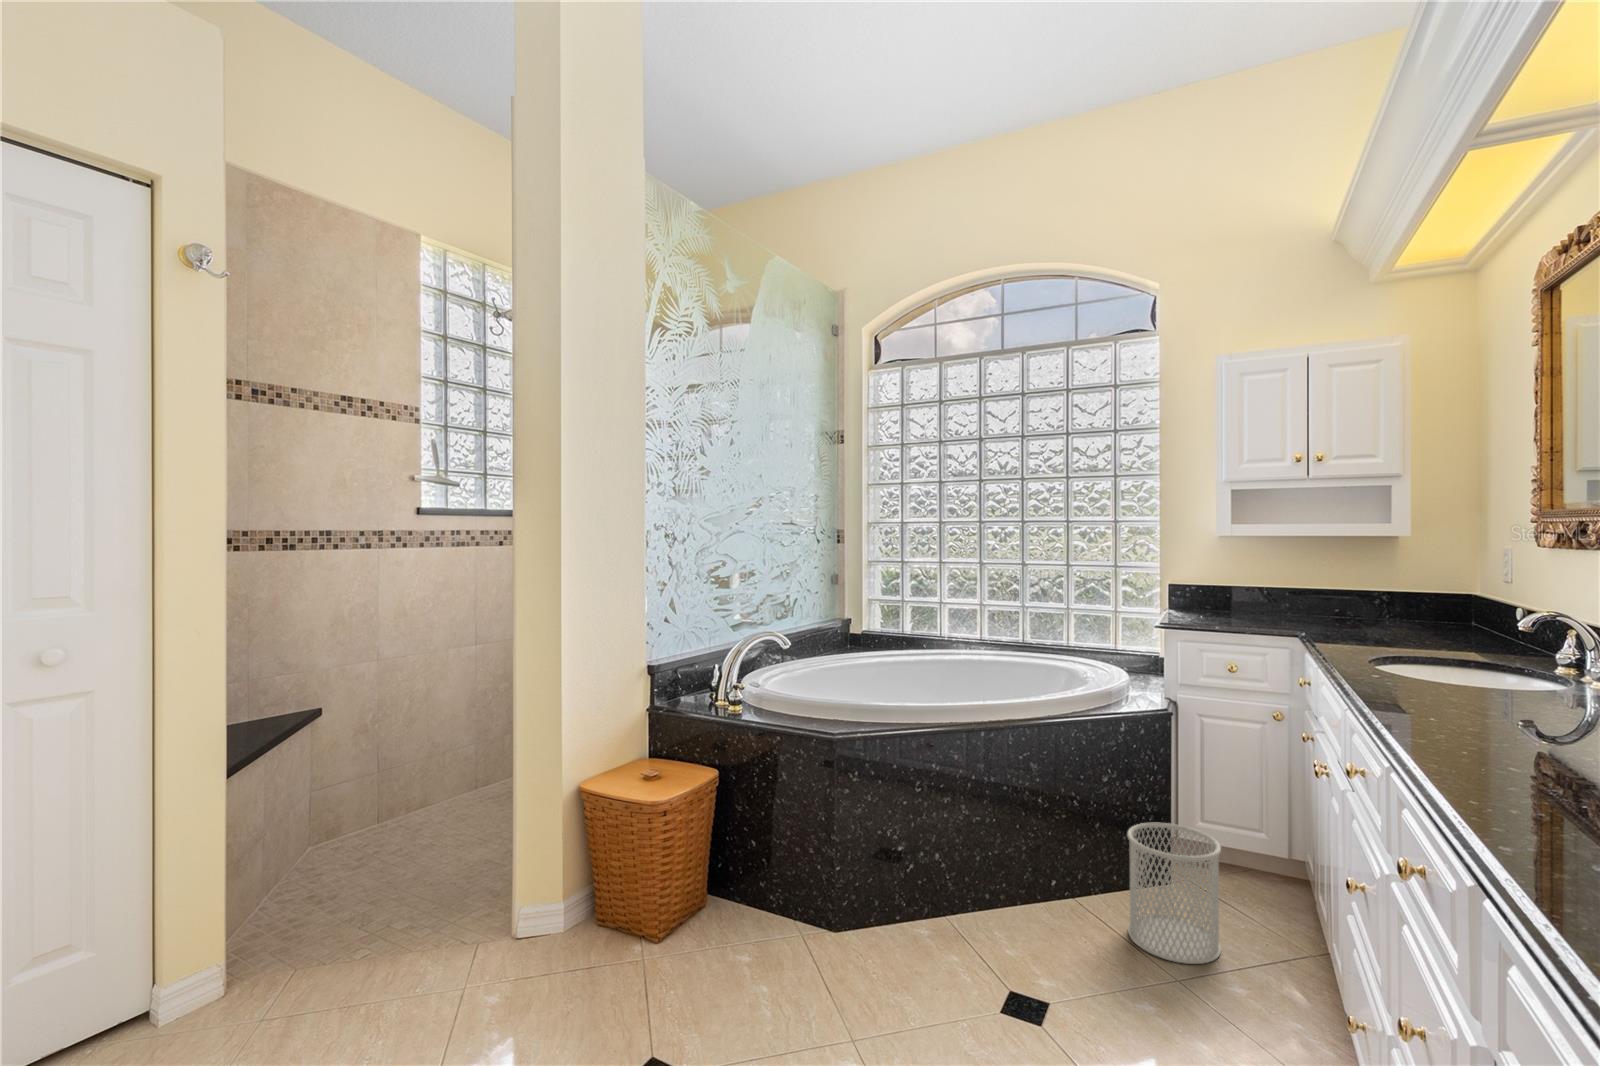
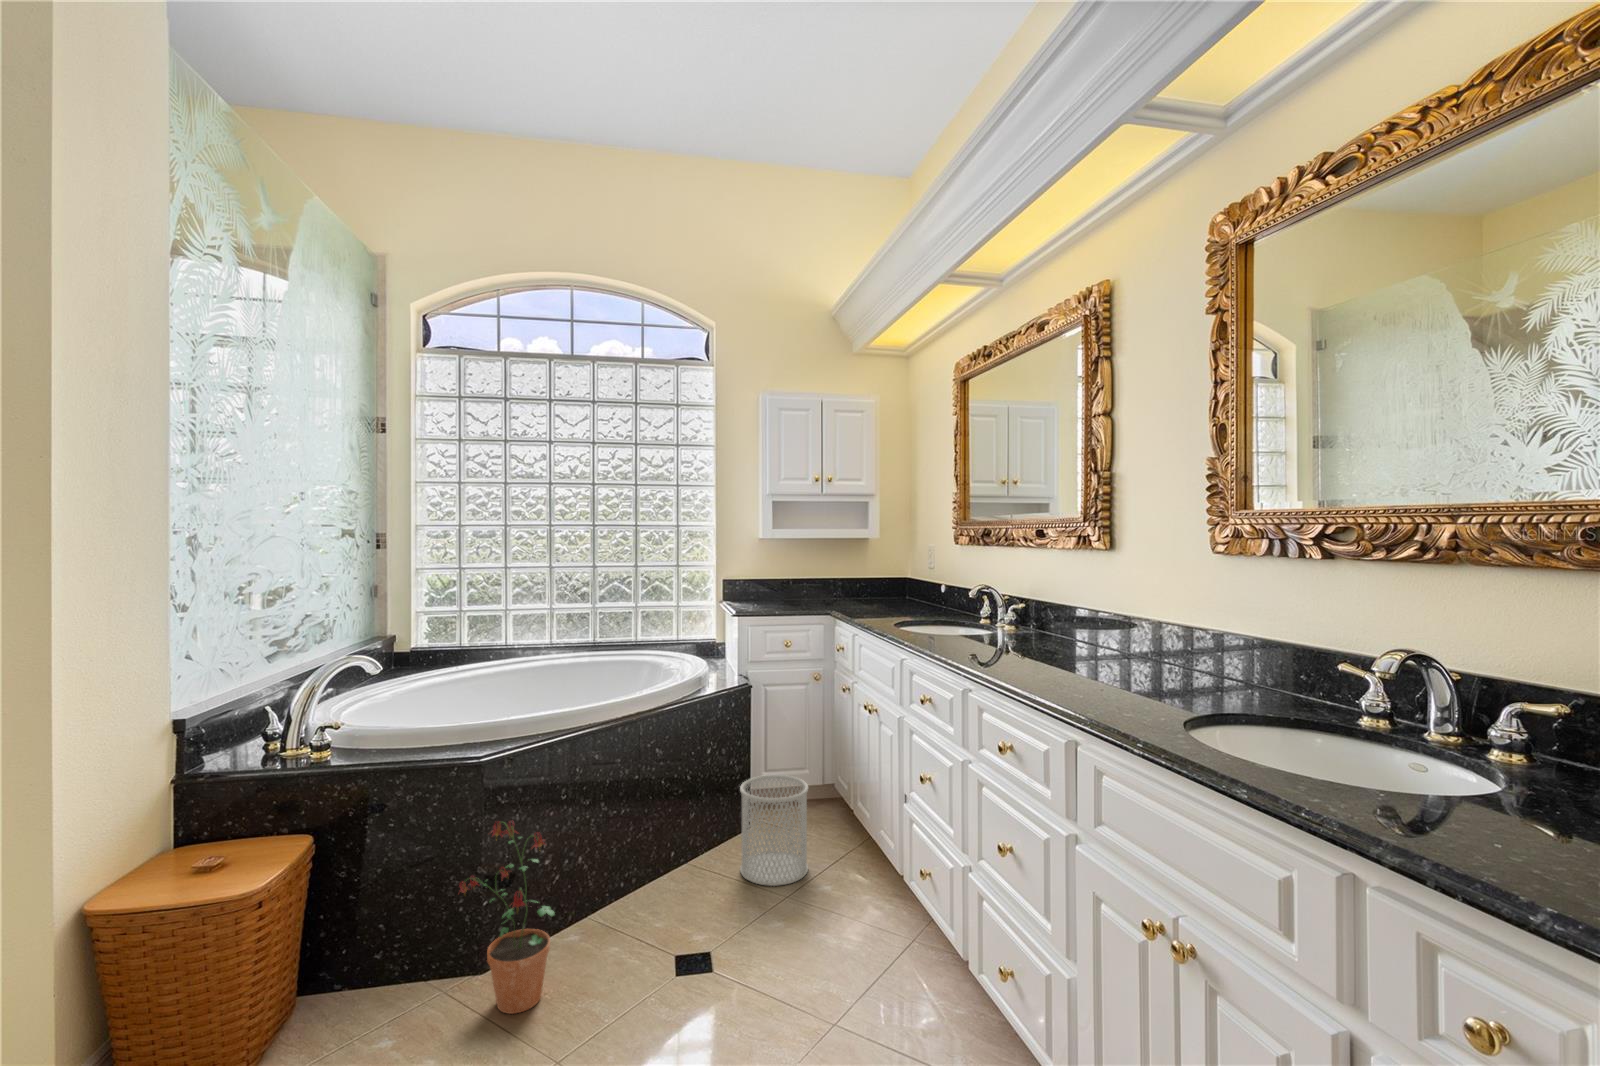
potted plant: none [803,794,882,978] -> present [460,822,554,1014]

